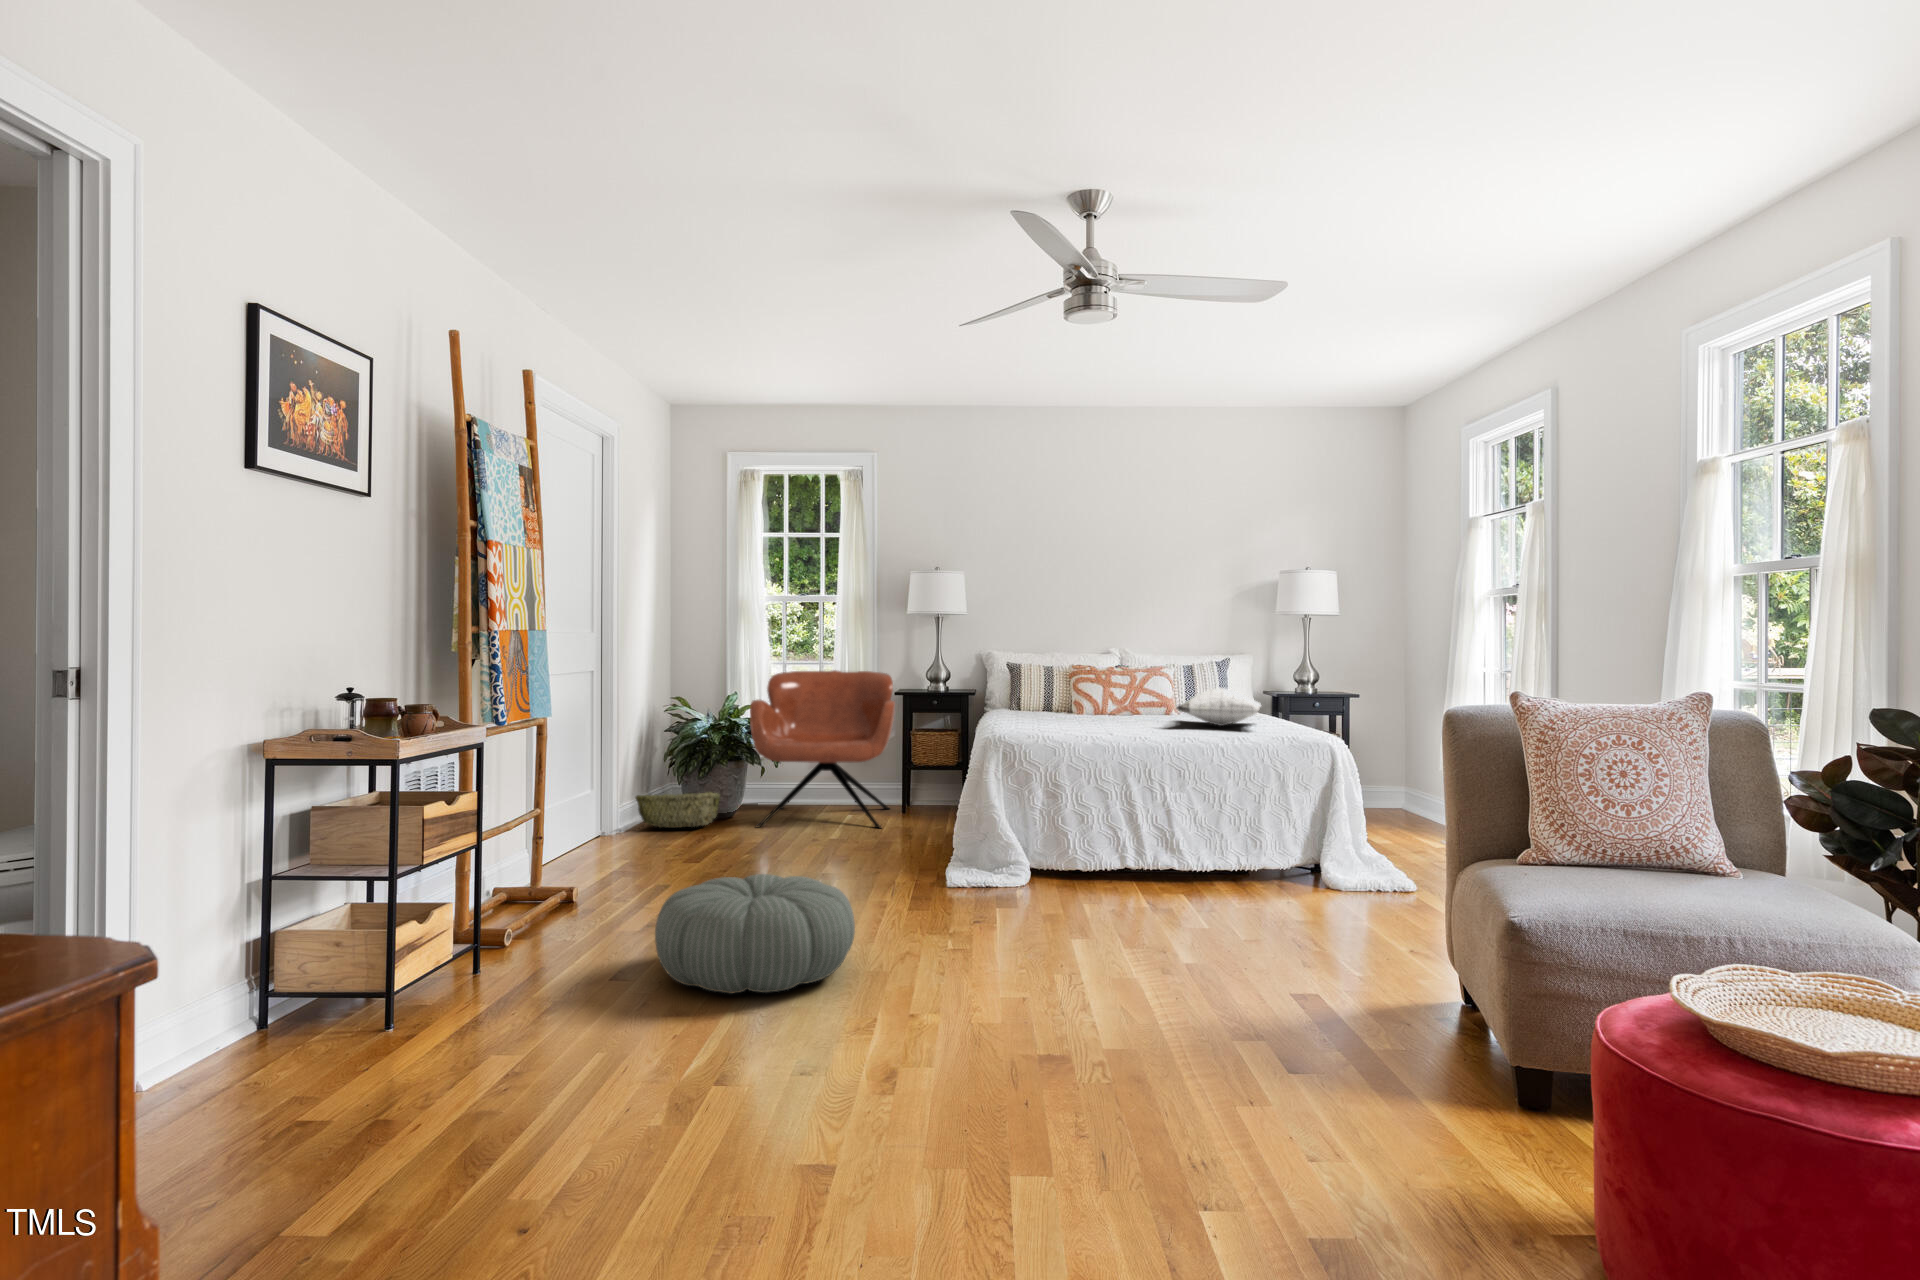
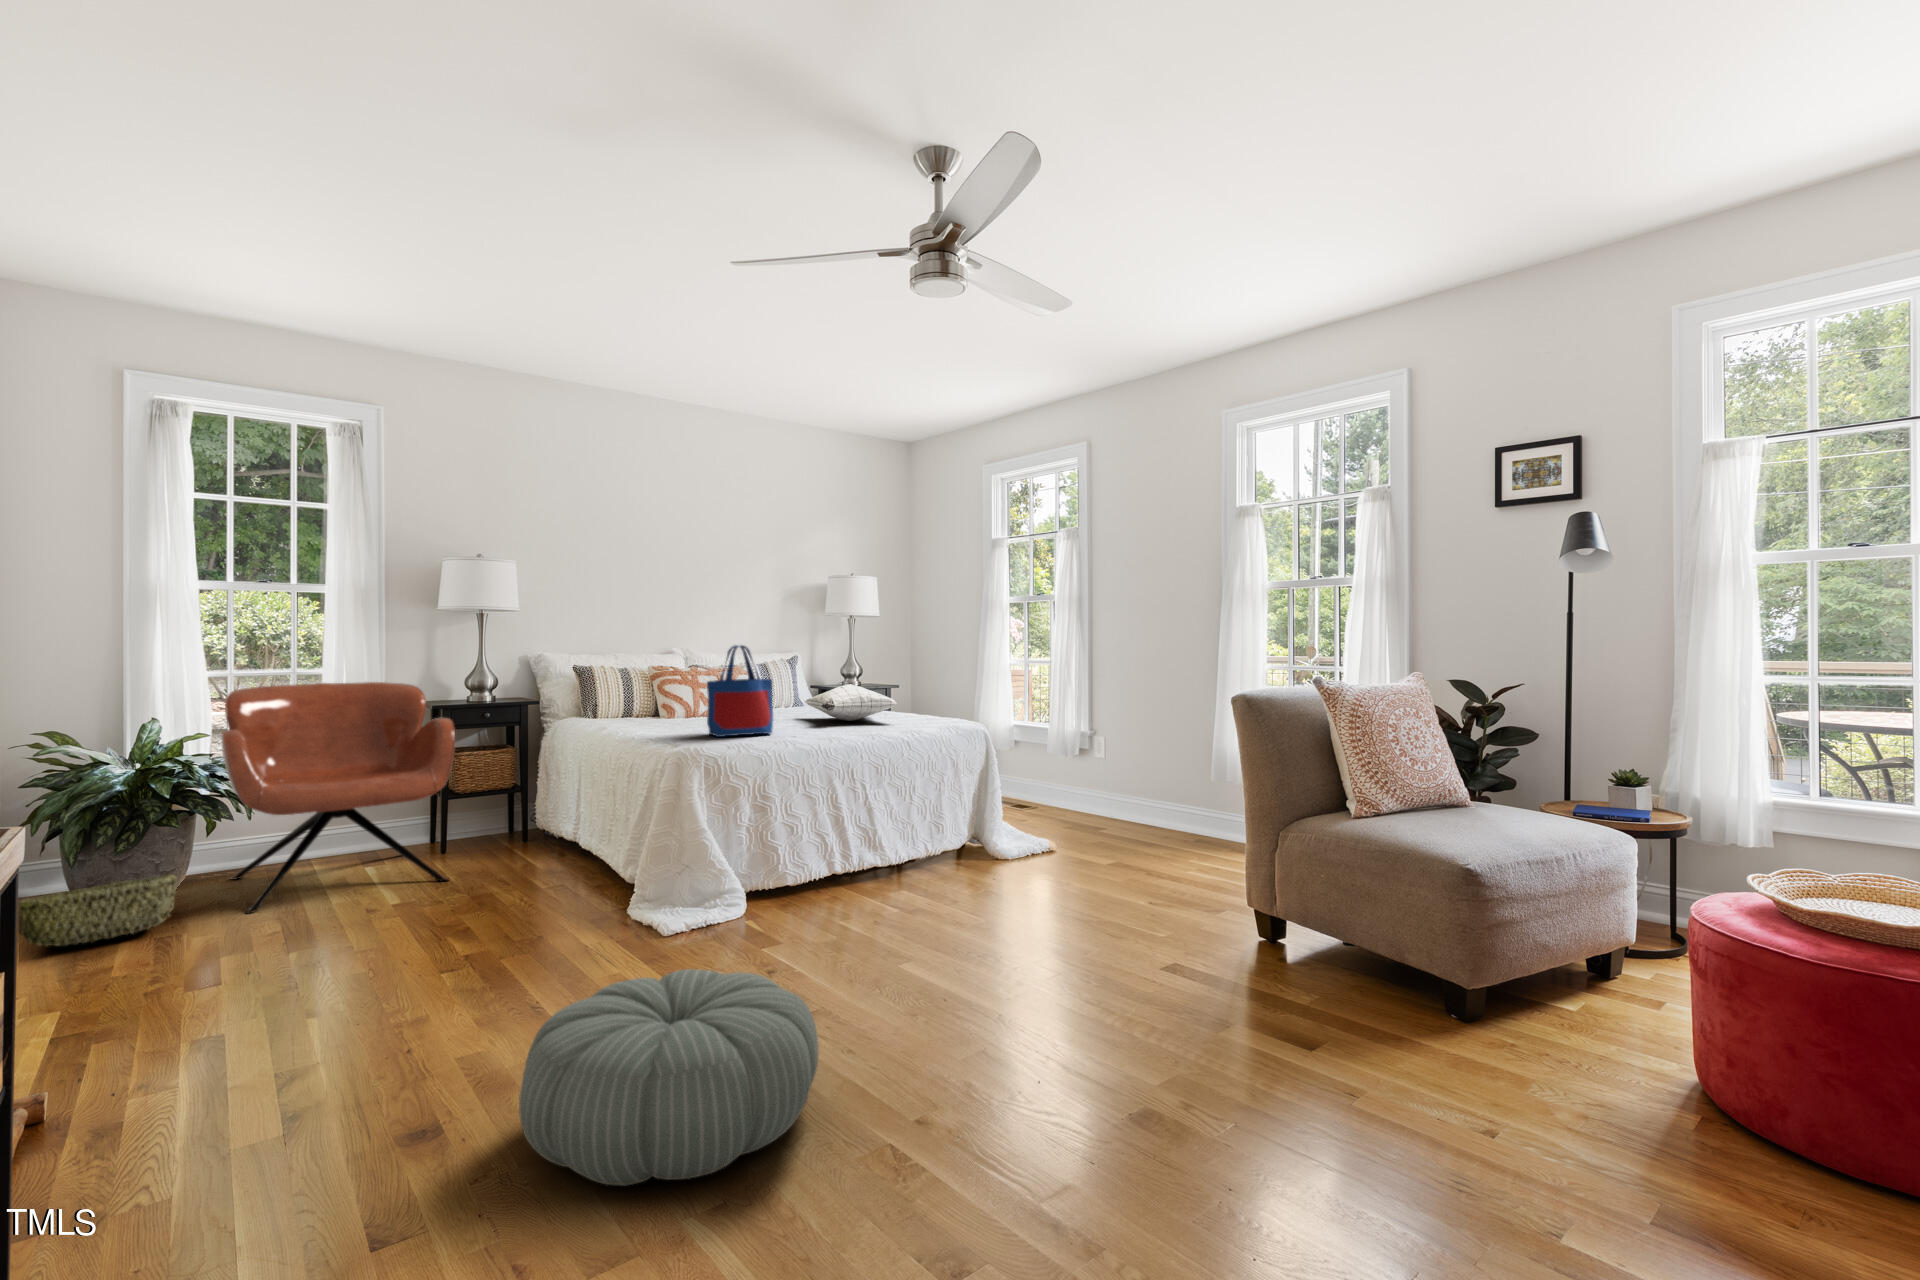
tote bag: none [1050,645,1113,730] -> present [707,645,773,737]

